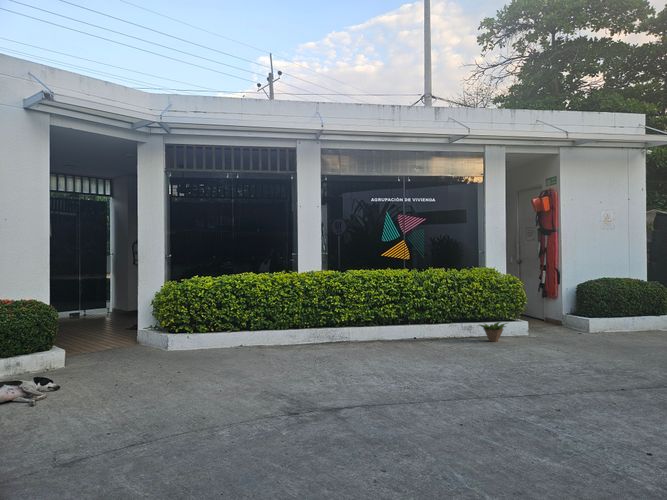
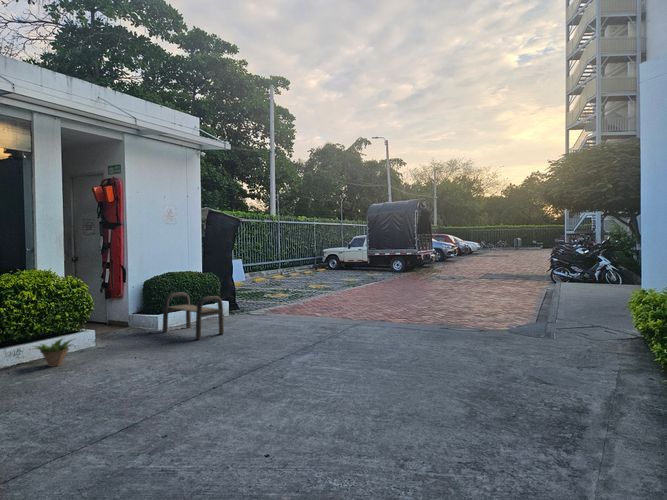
bench: none [591,296,654,341] -> present [163,292,224,339]

